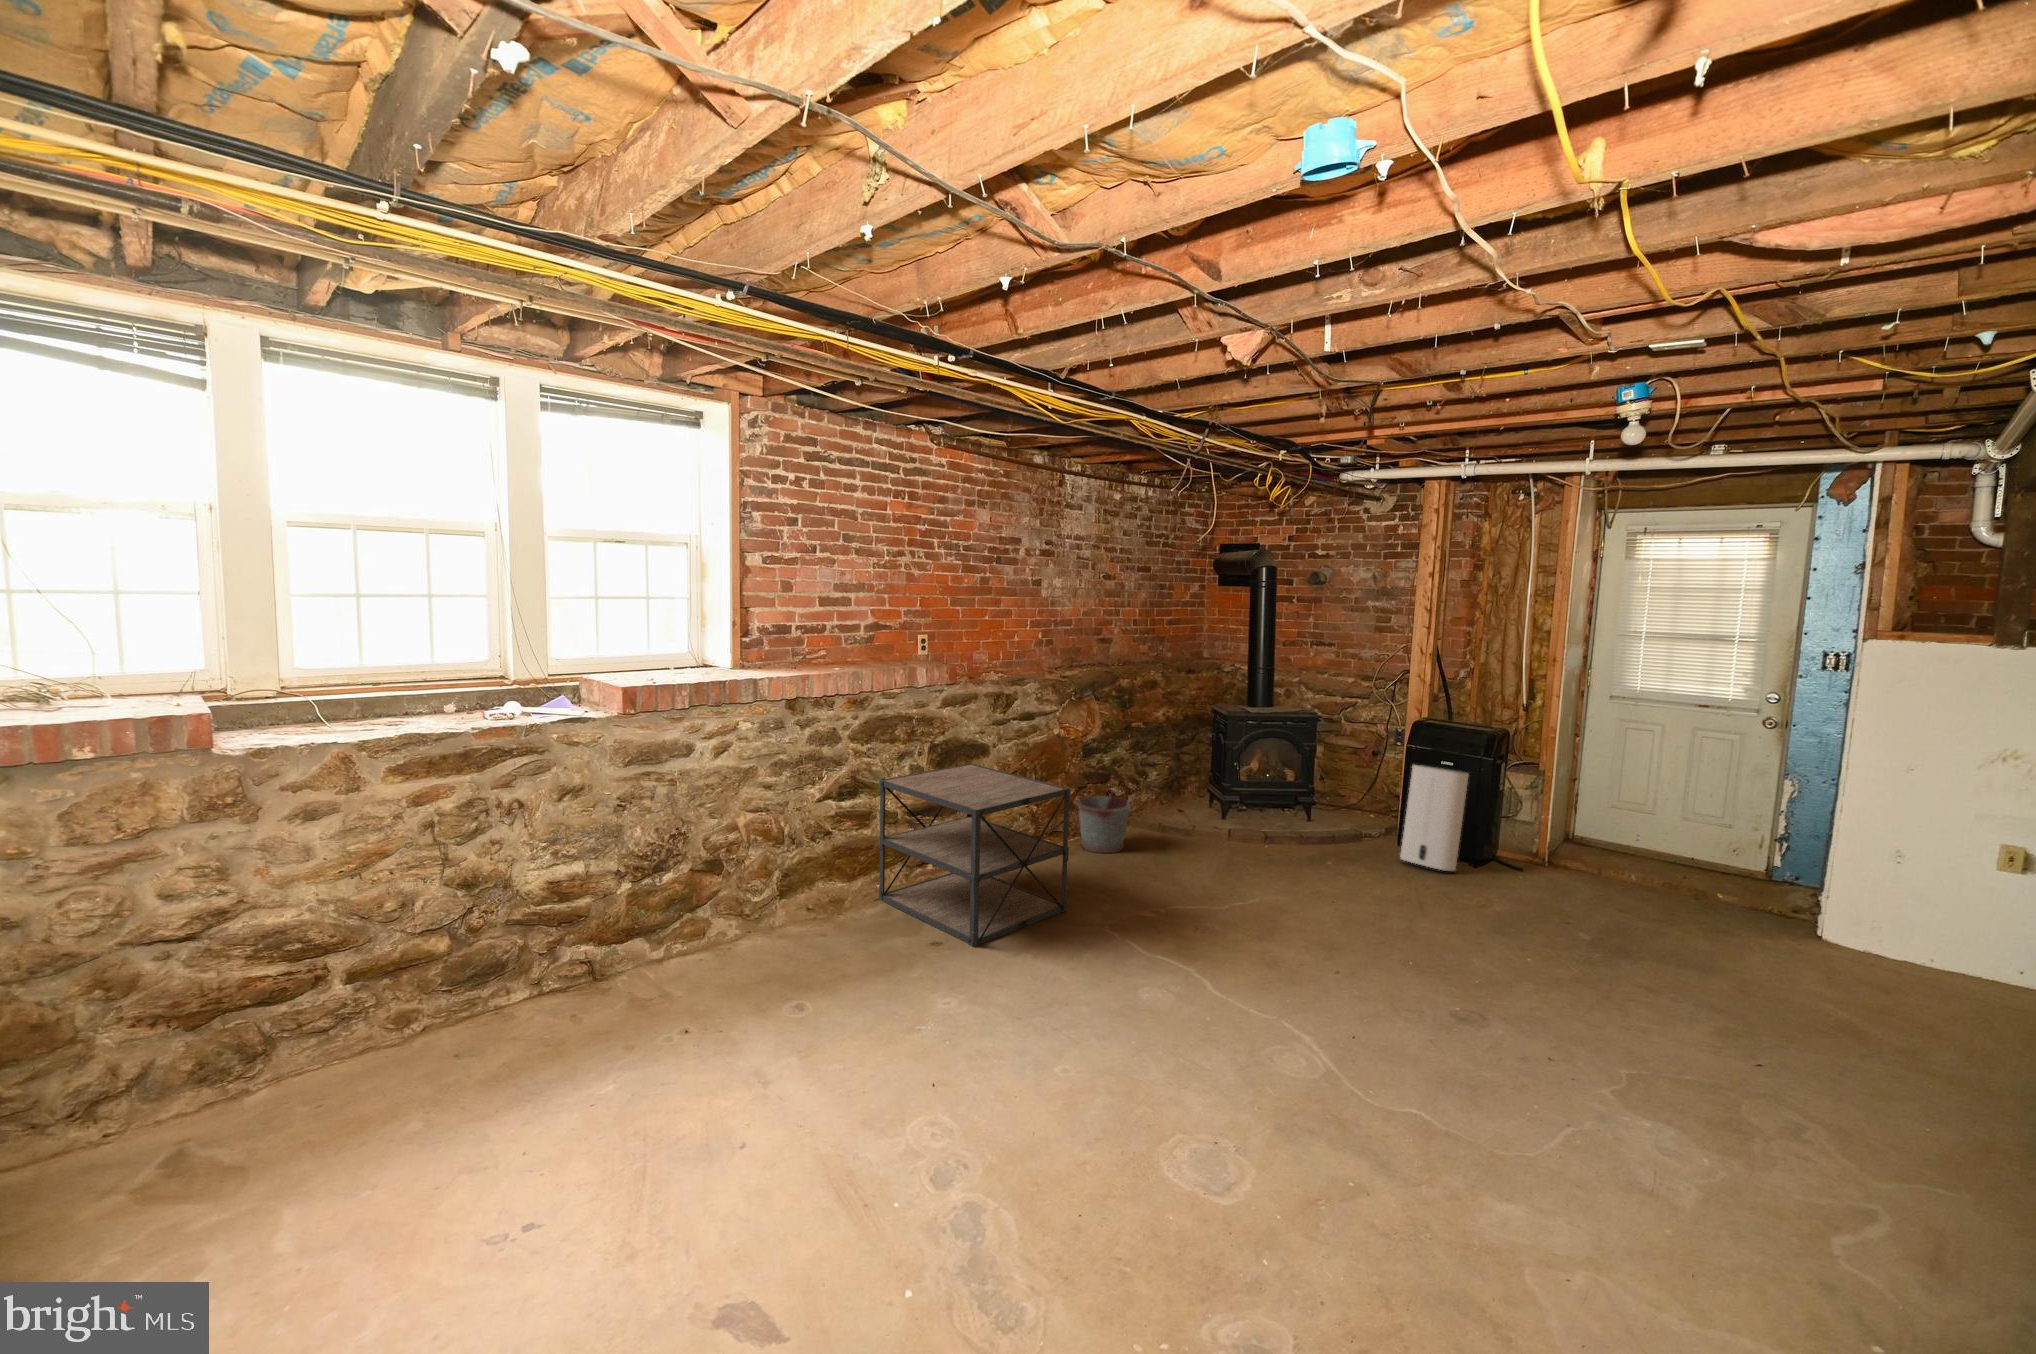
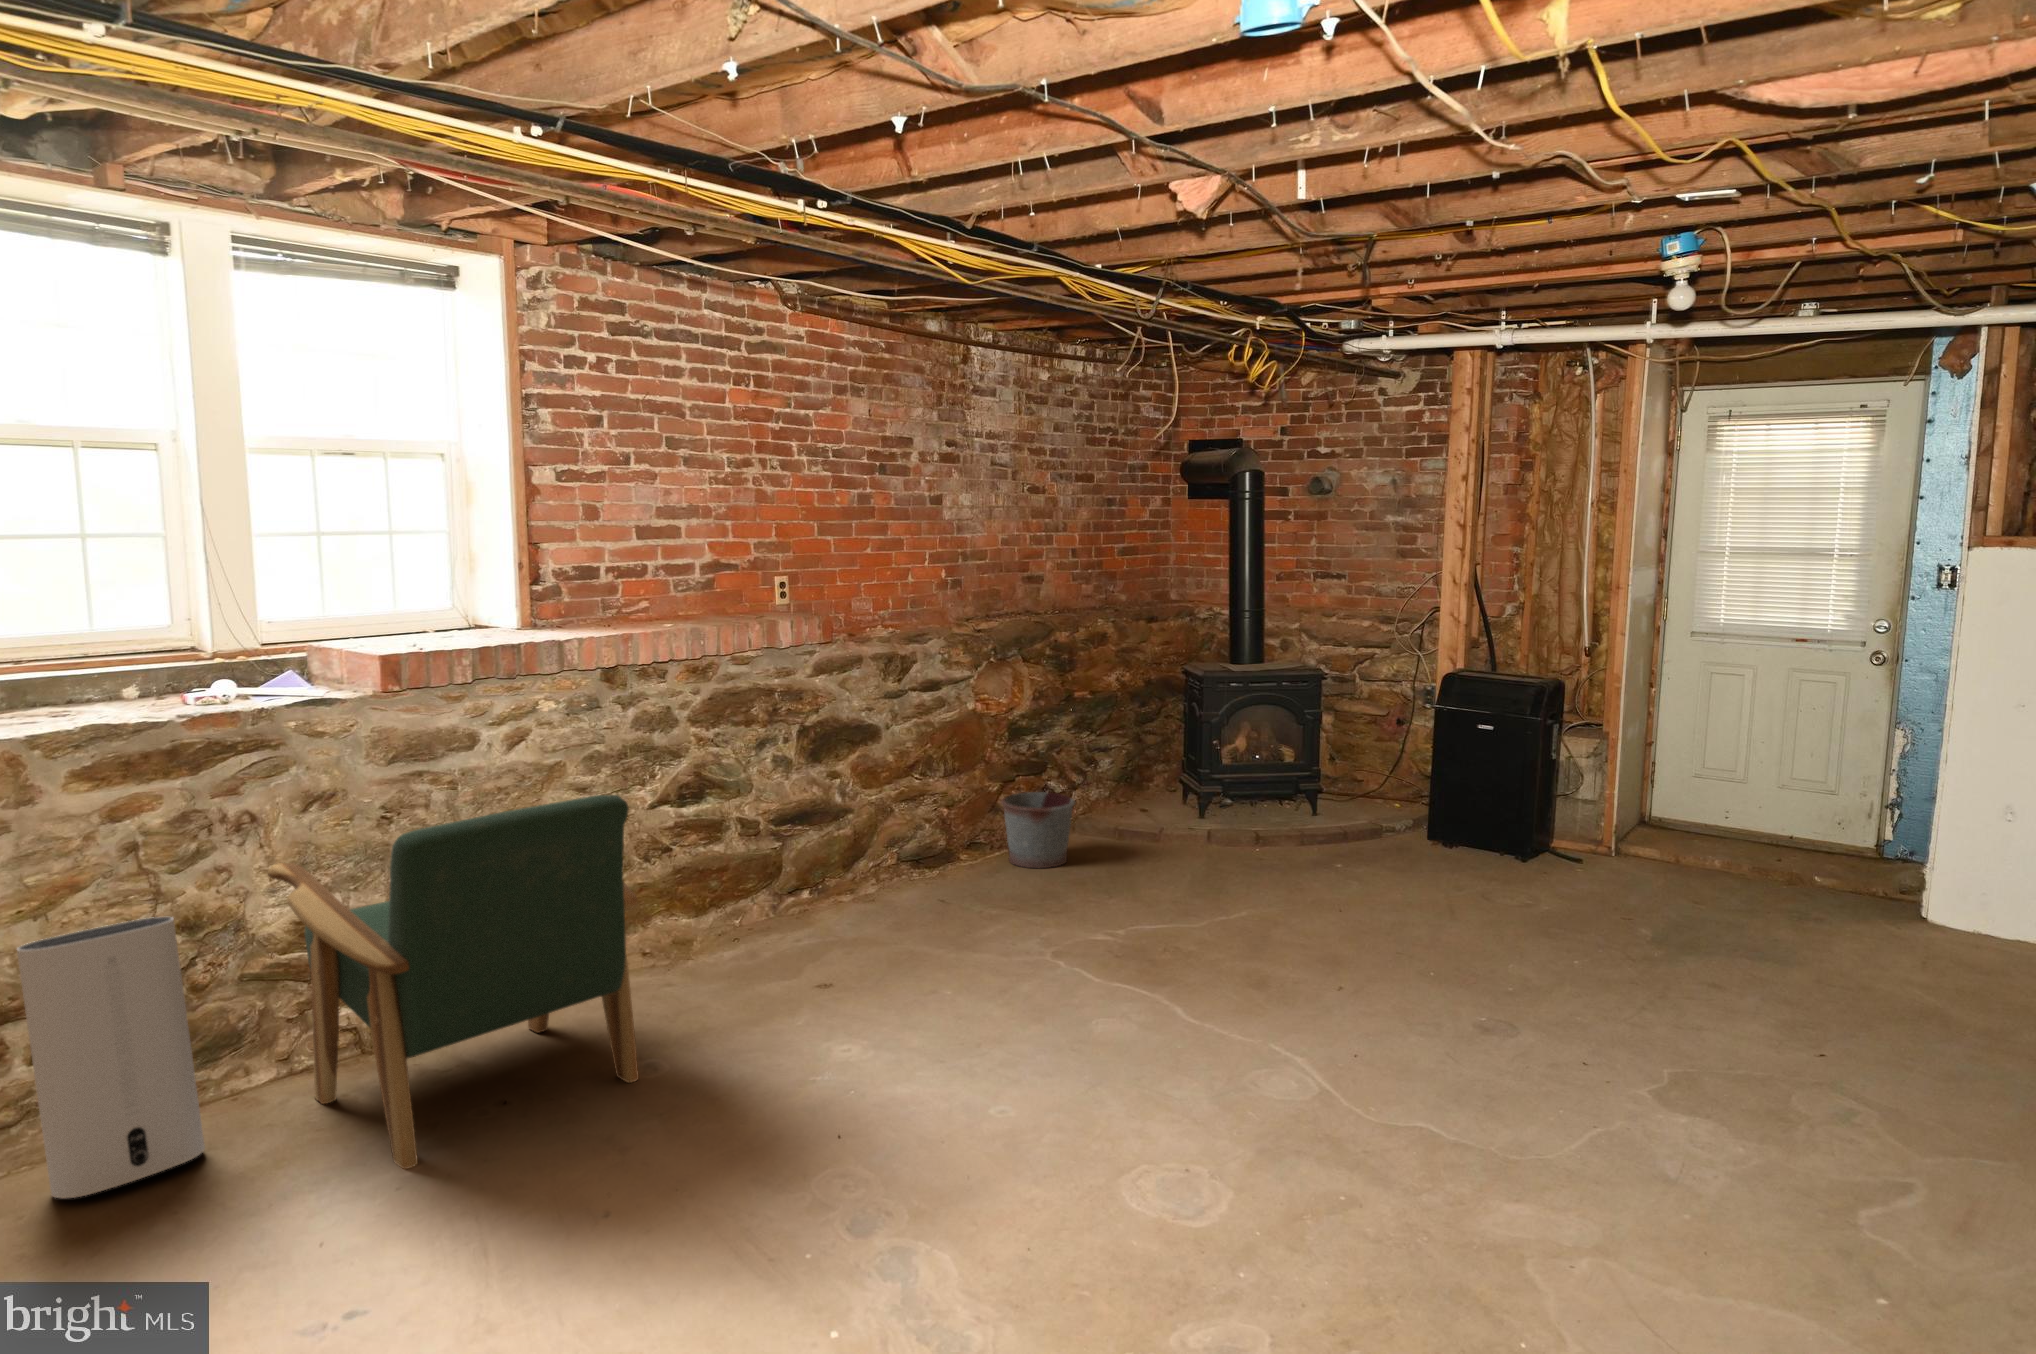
shelving unit: present [879,763,1070,947] -> none [731,750,993,989]
air purifier: present [1400,765,1469,871] -> present [17,917,205,1199]
armchair: none [530,800,795,1086] -> present [268,795,639,1169]

